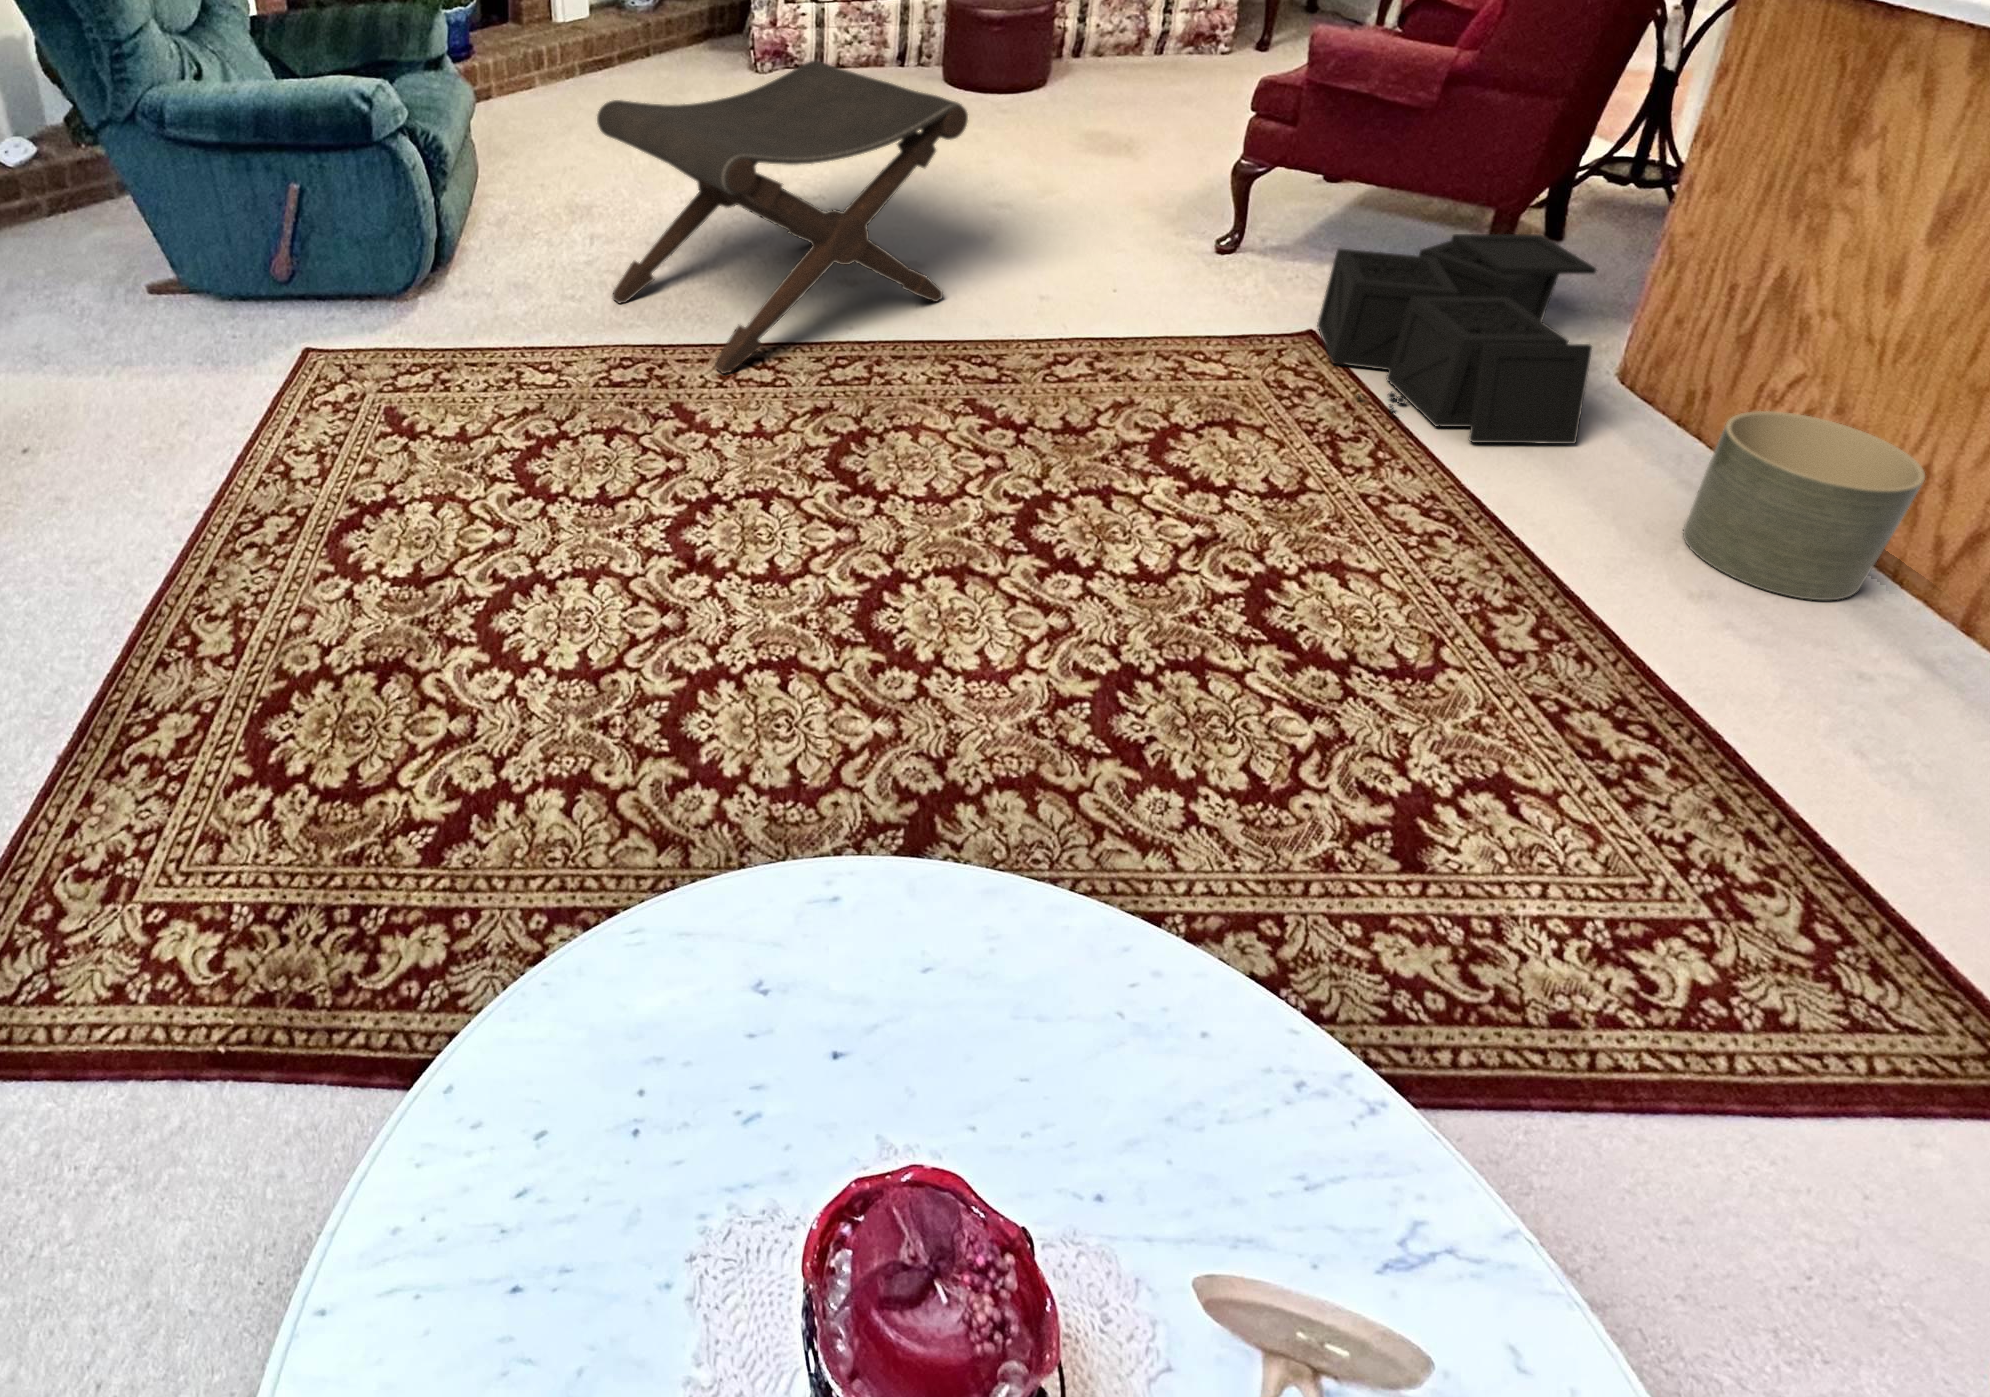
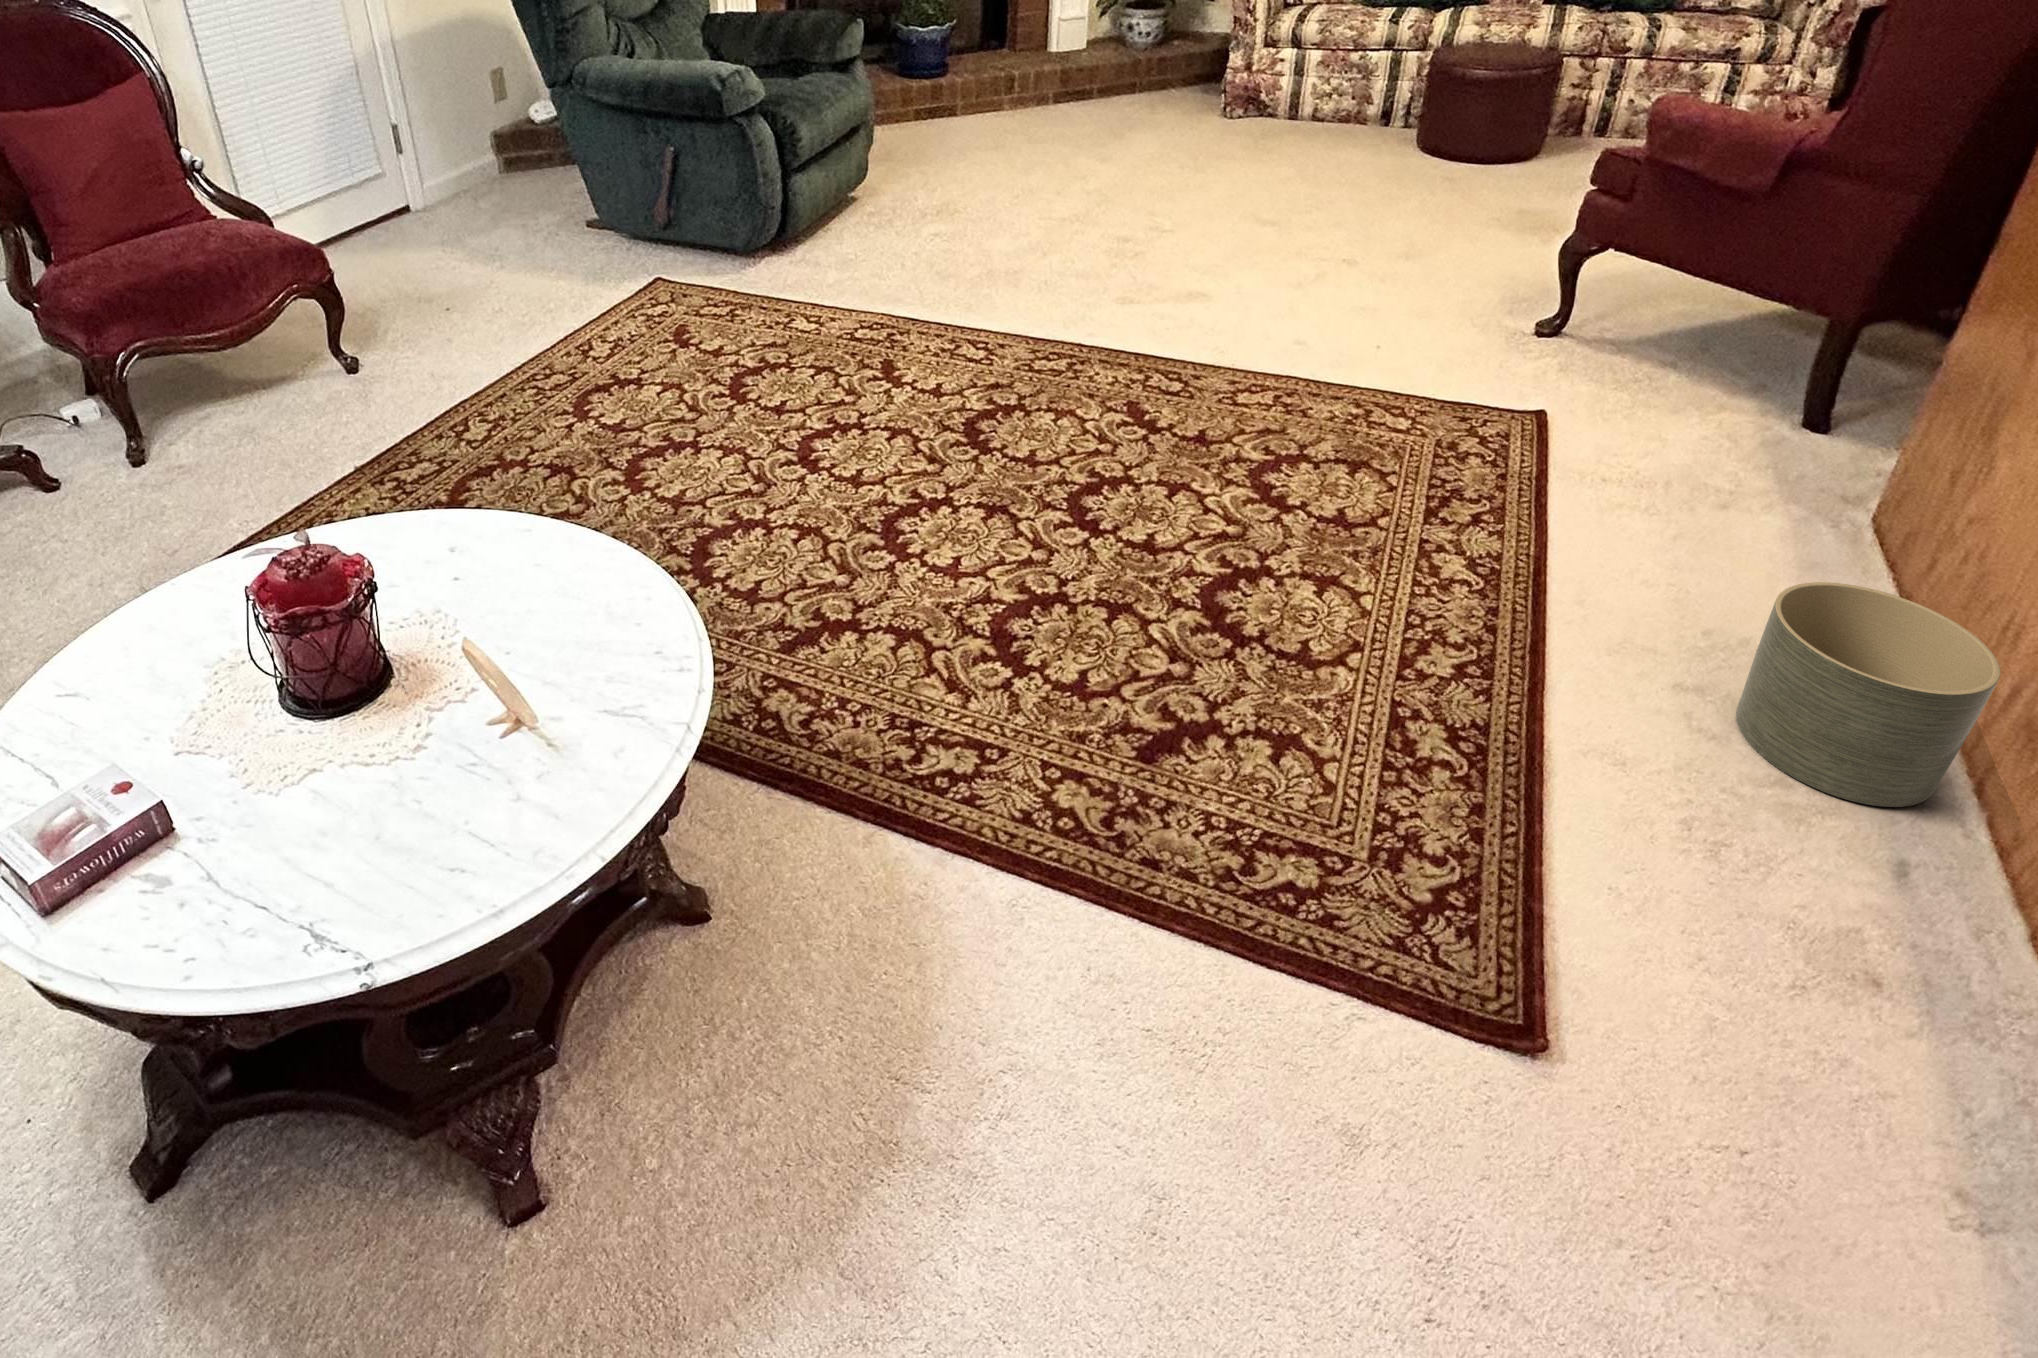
footstool: present [597,61,968,374] -> none [906,99,1212,349]
storage bin: present [1317,234,1596,444] -> none [1513,348,1889,593]

